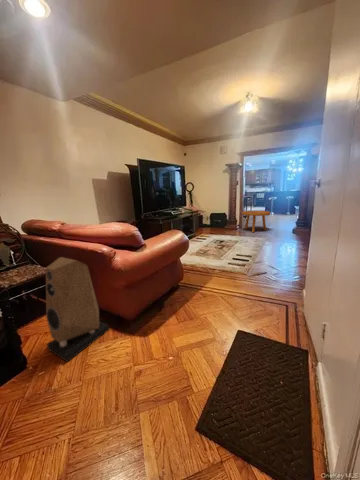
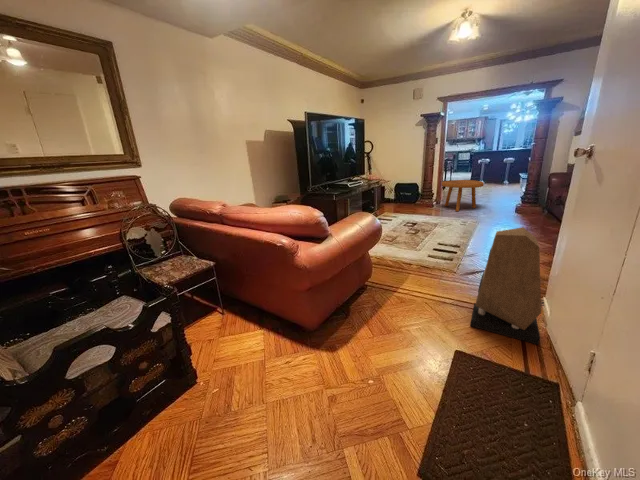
speaker: present [46,257,109,362] -> present [470,227,544,344]

